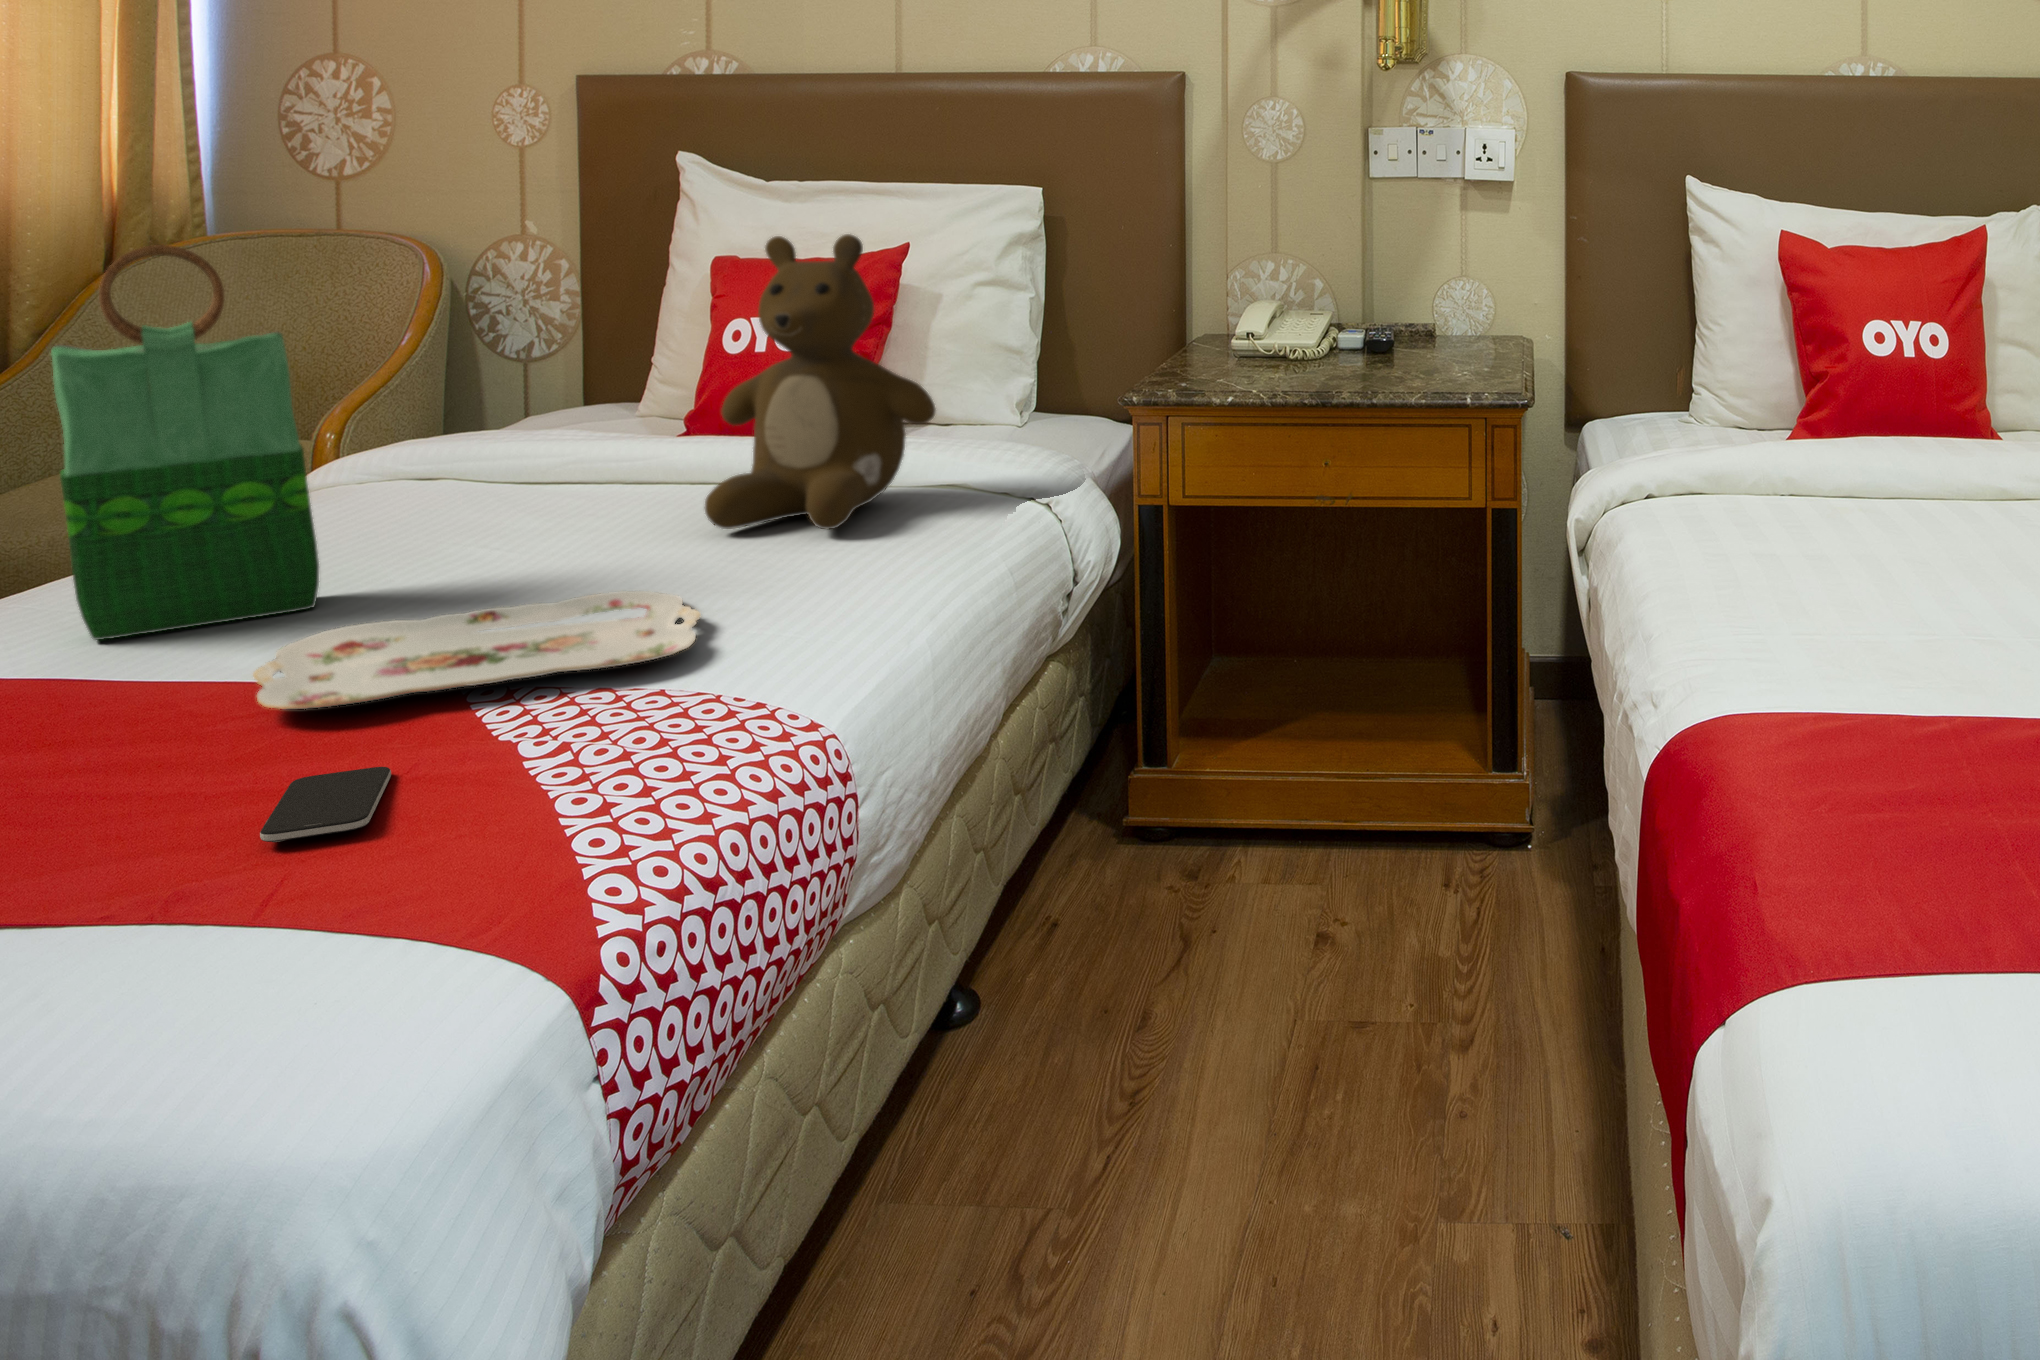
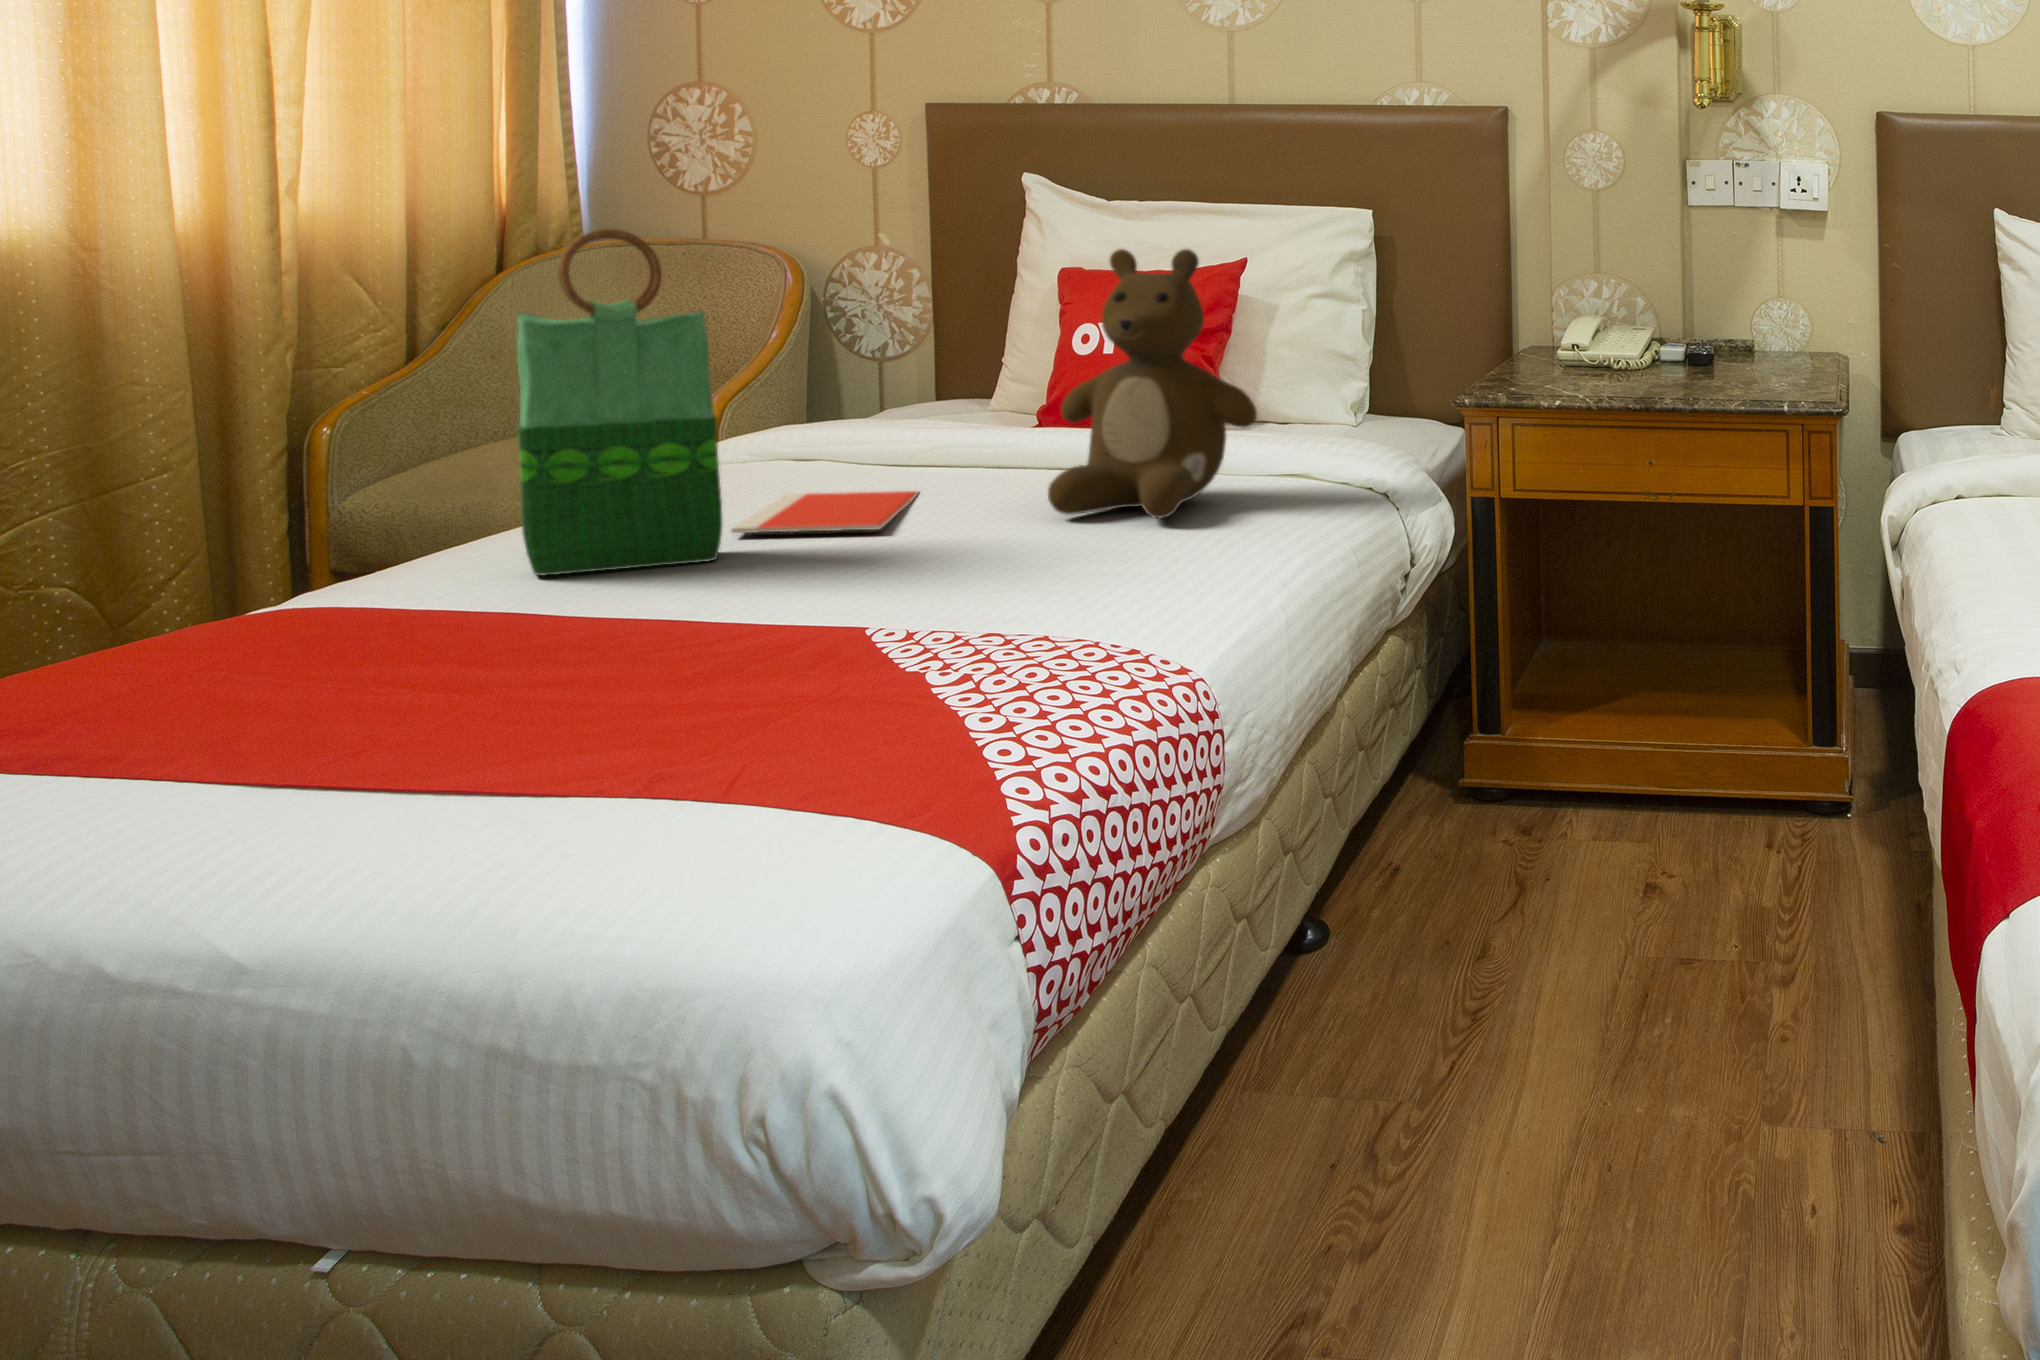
notebook: none [338,505,572,572] -> present [731,491,918,533]
serving tray: present [253,591,701,709] -> none [684,558,1062,633]
smartphone: present [260,767,391,842] -> none [726,680,820,730]

